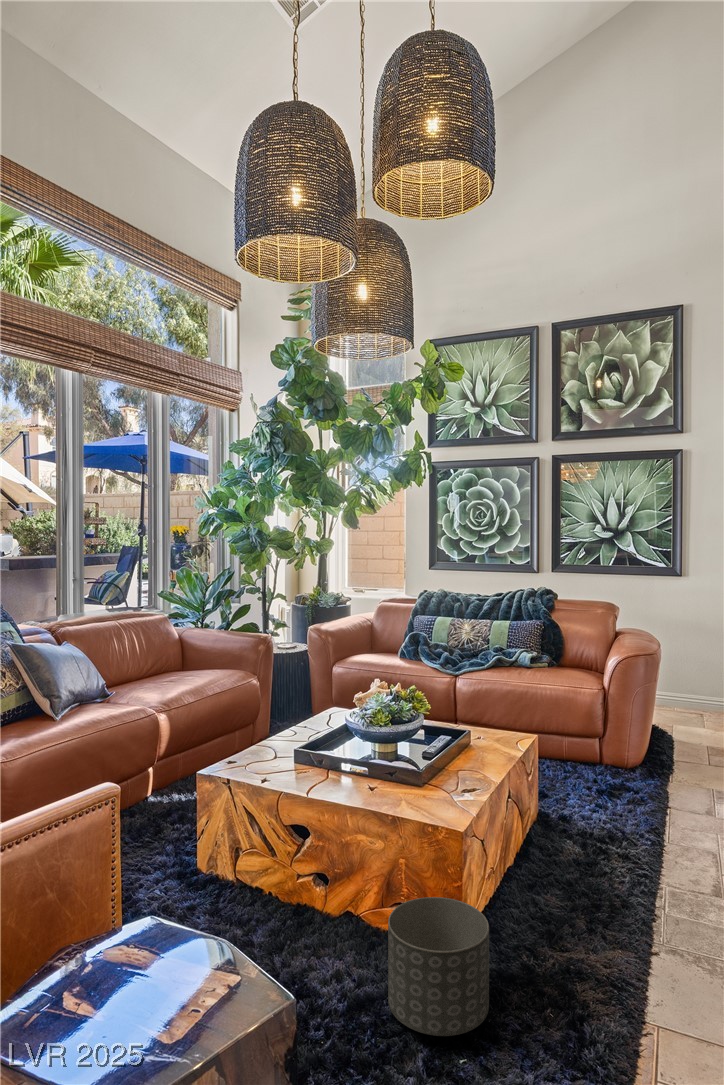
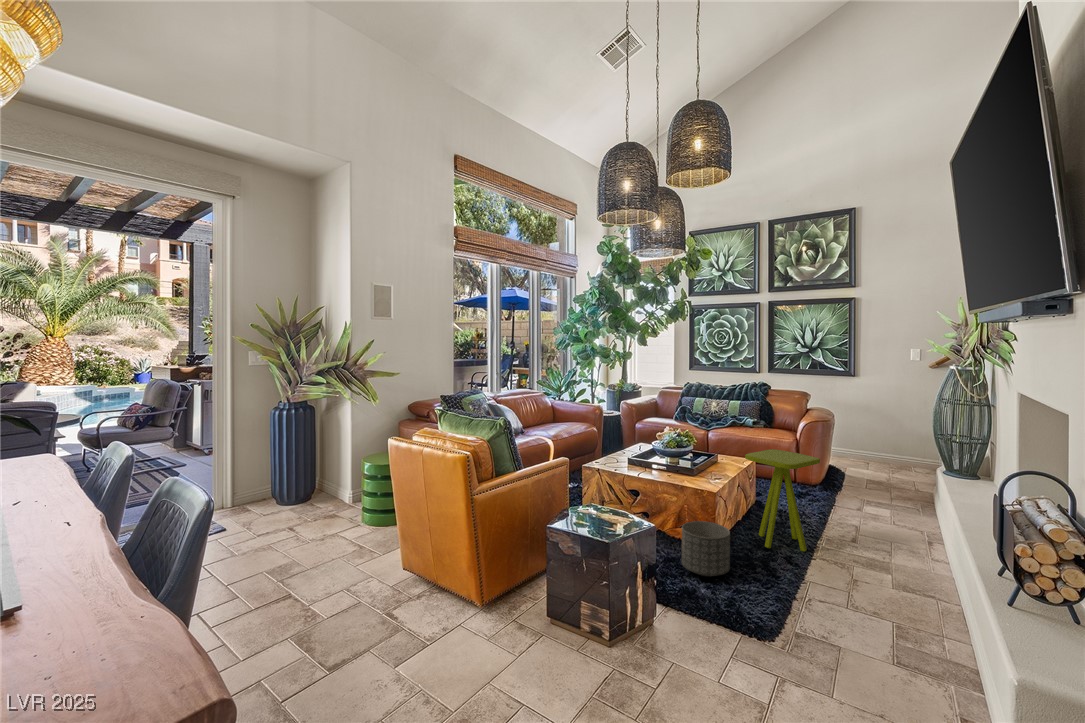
side table: none [519,723,658,932] -> present [745,449,820,551]

